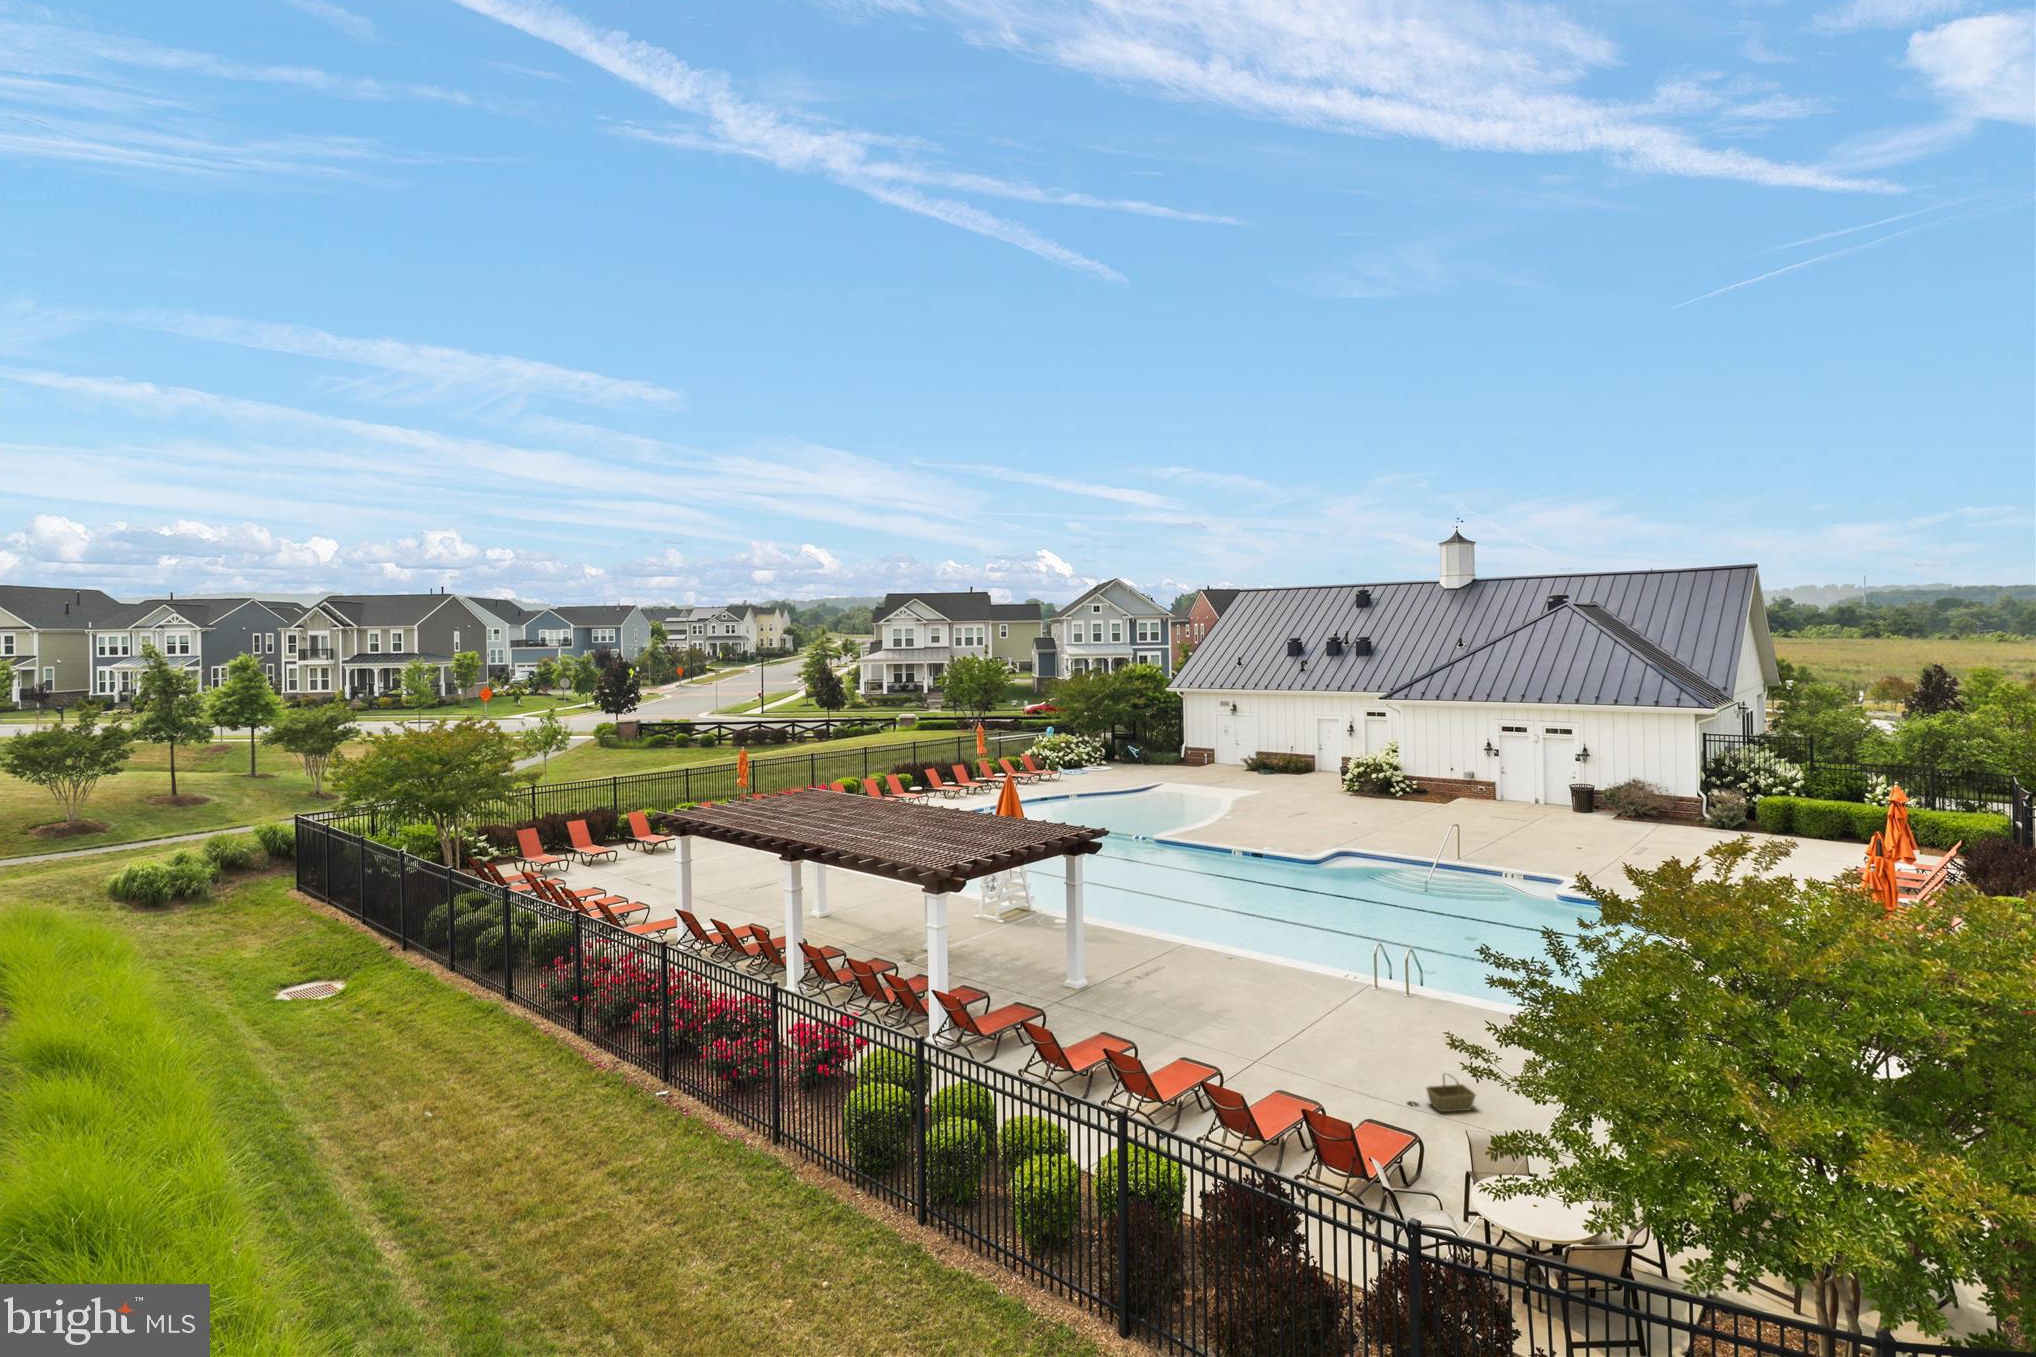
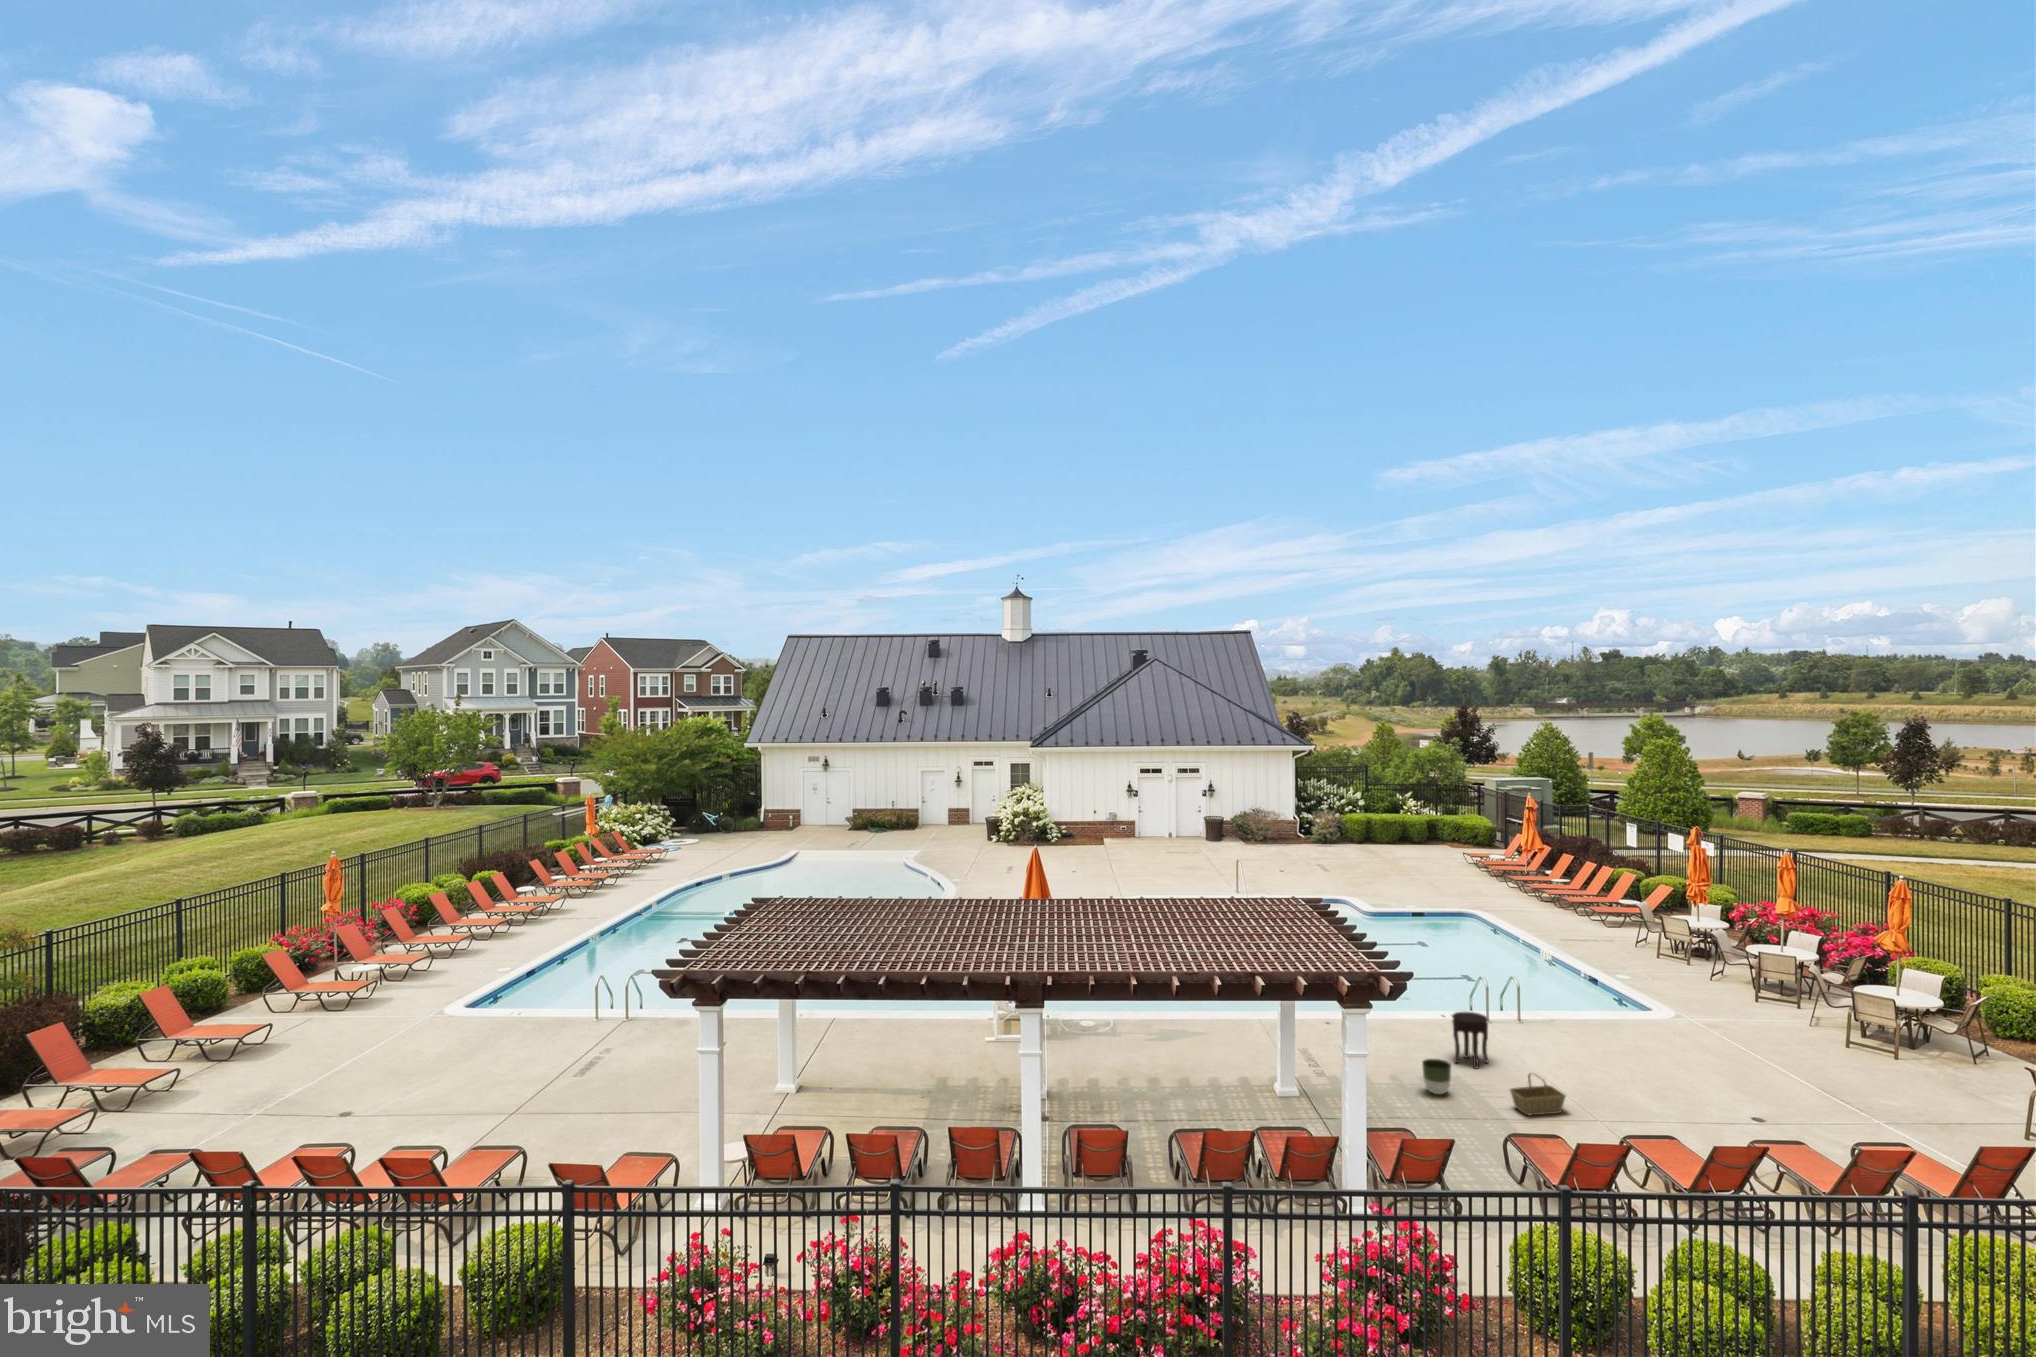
side table: none [1375,1012,1407,1065] -> present [1452,1012,1488,1068]
planter: none [1348,1057,1374,1090] -> present [1422,1059,1451,1094]

